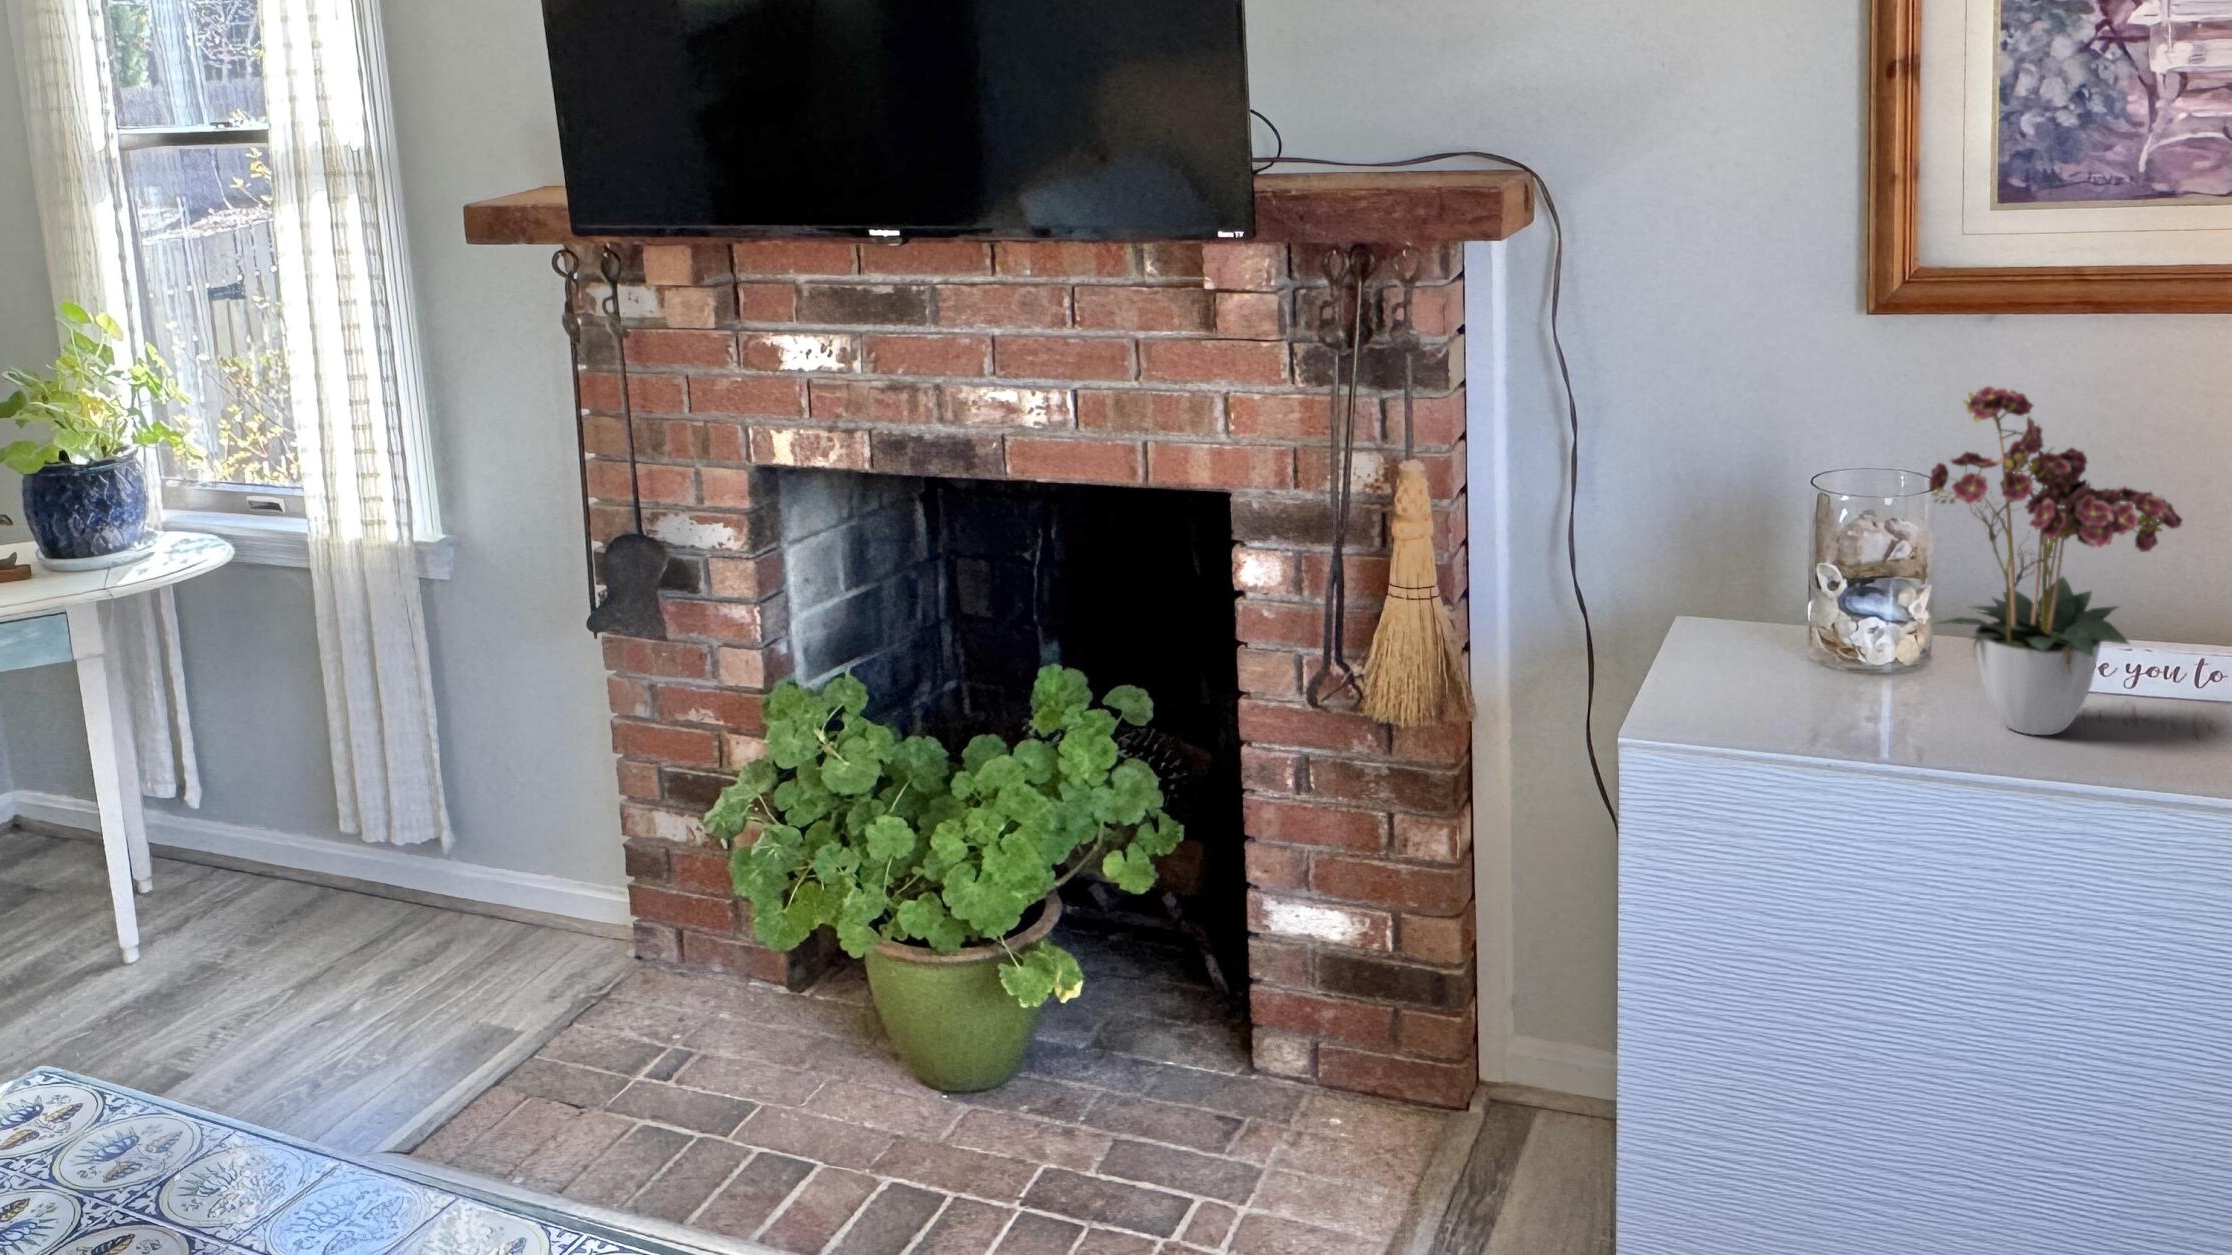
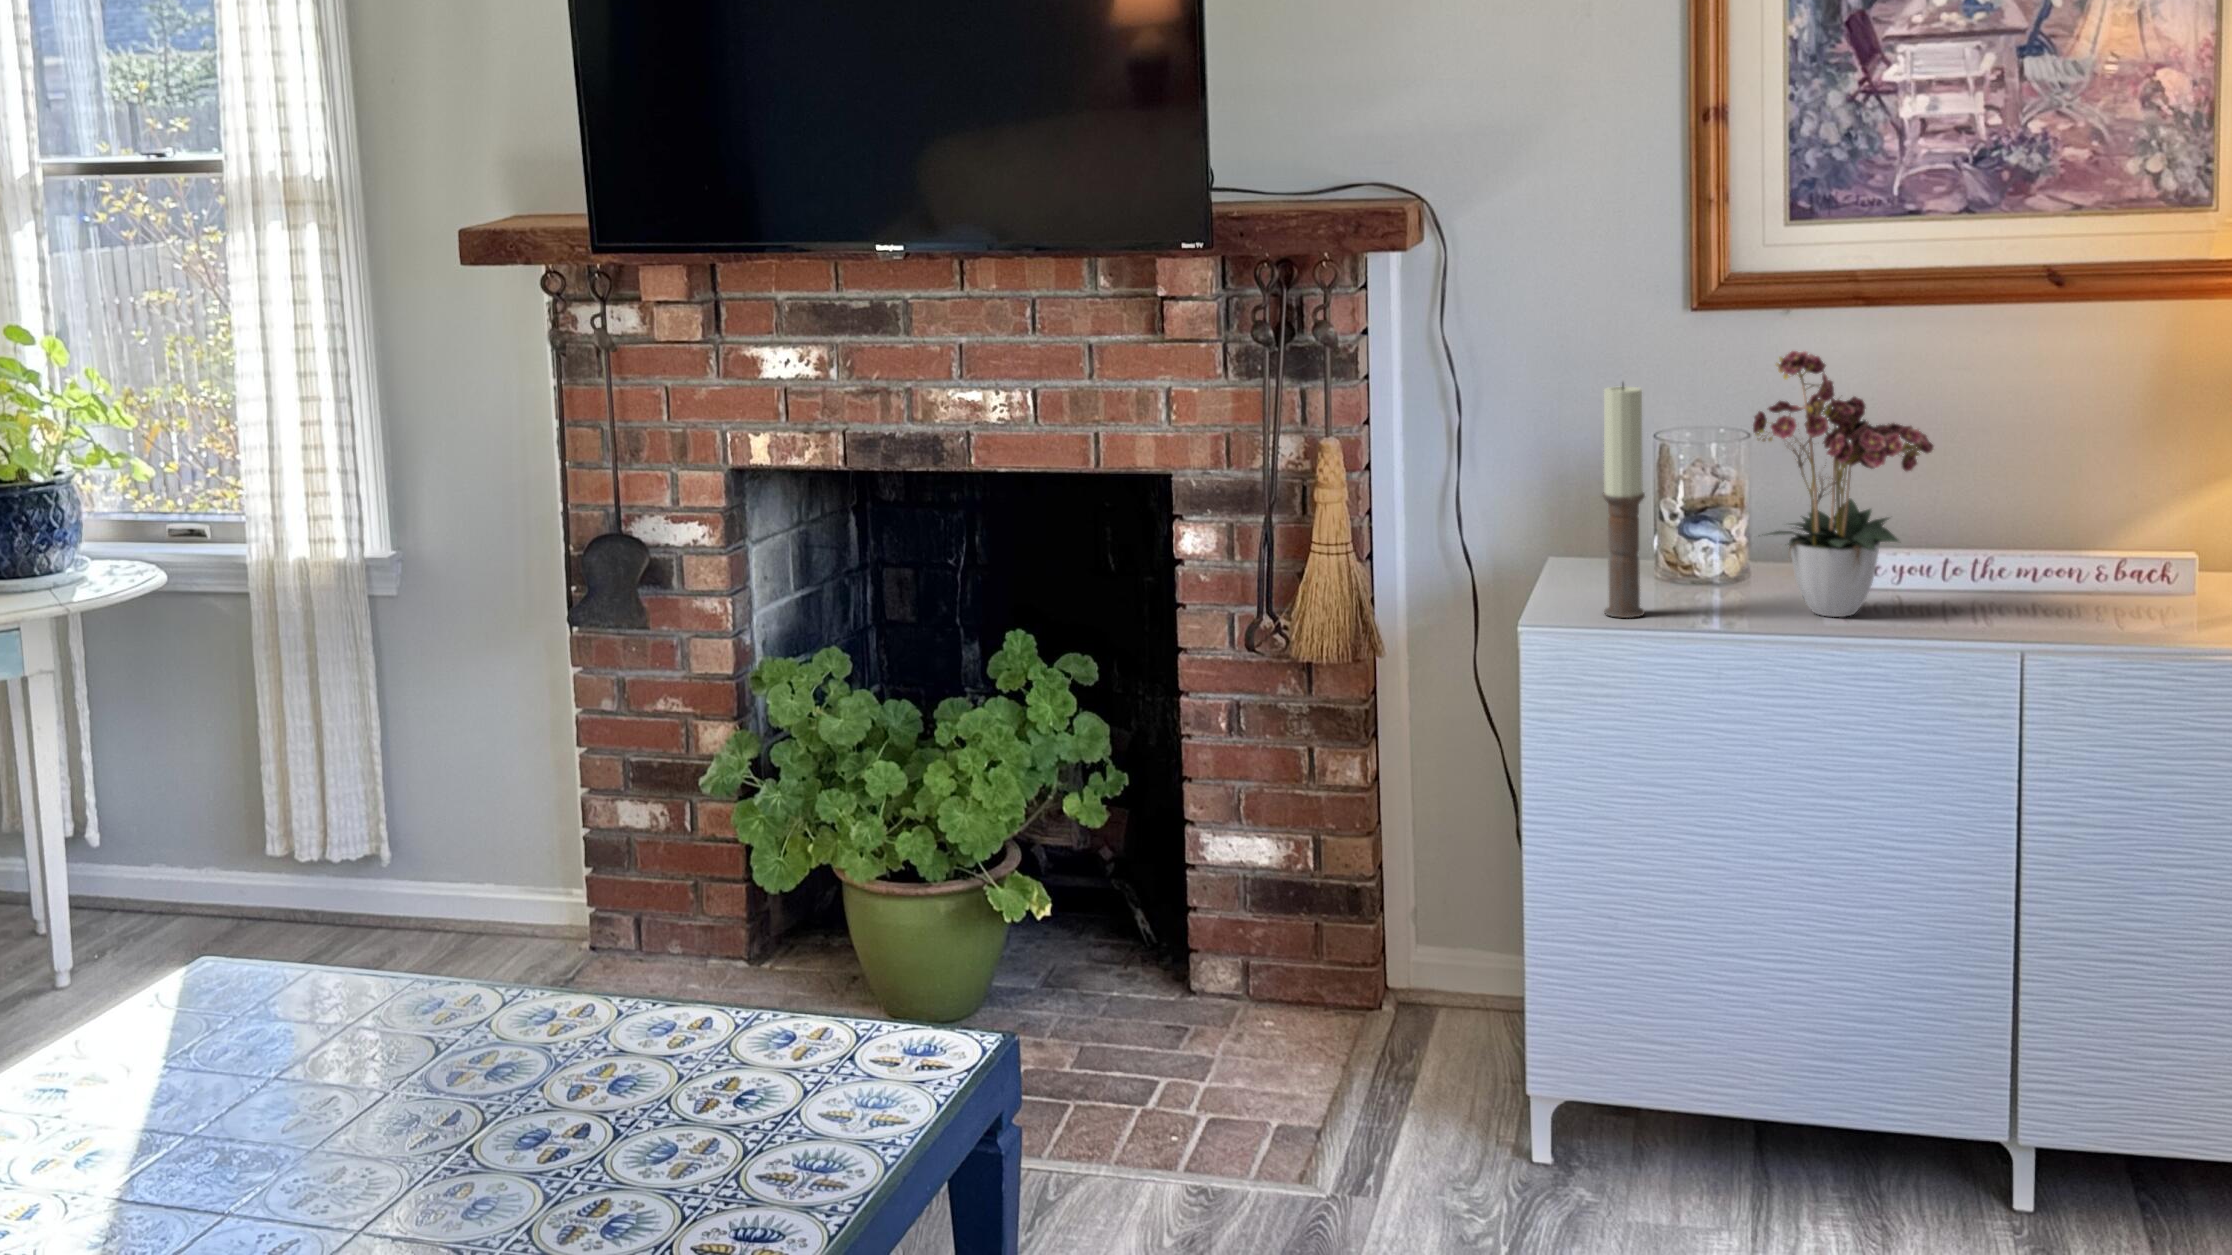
candle: none [1723,422,1778,722] -> present [1603,384,1645,618]

